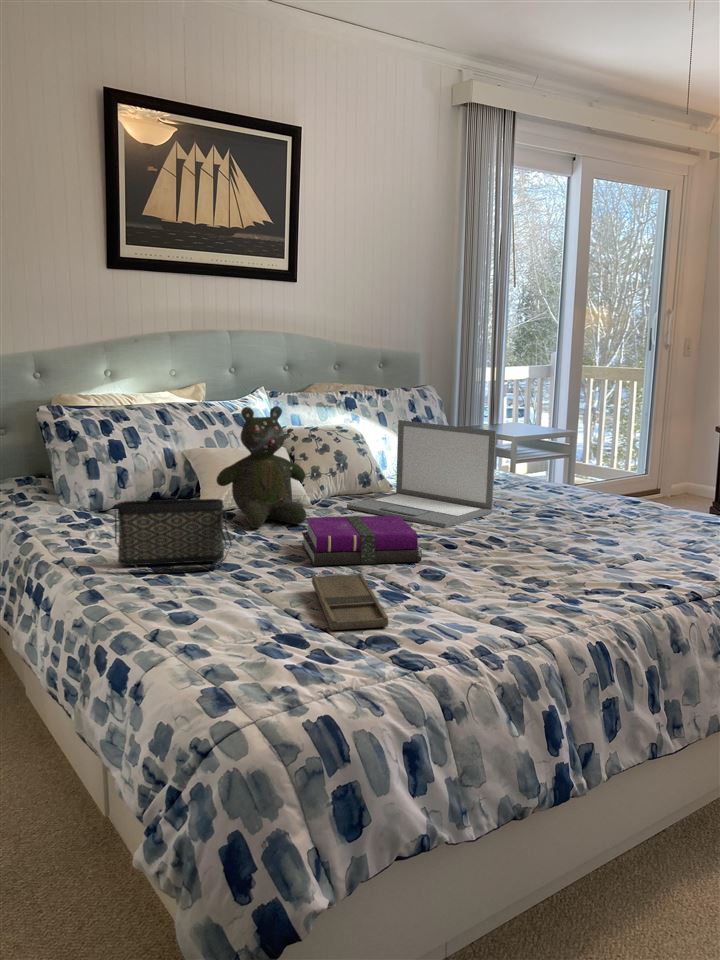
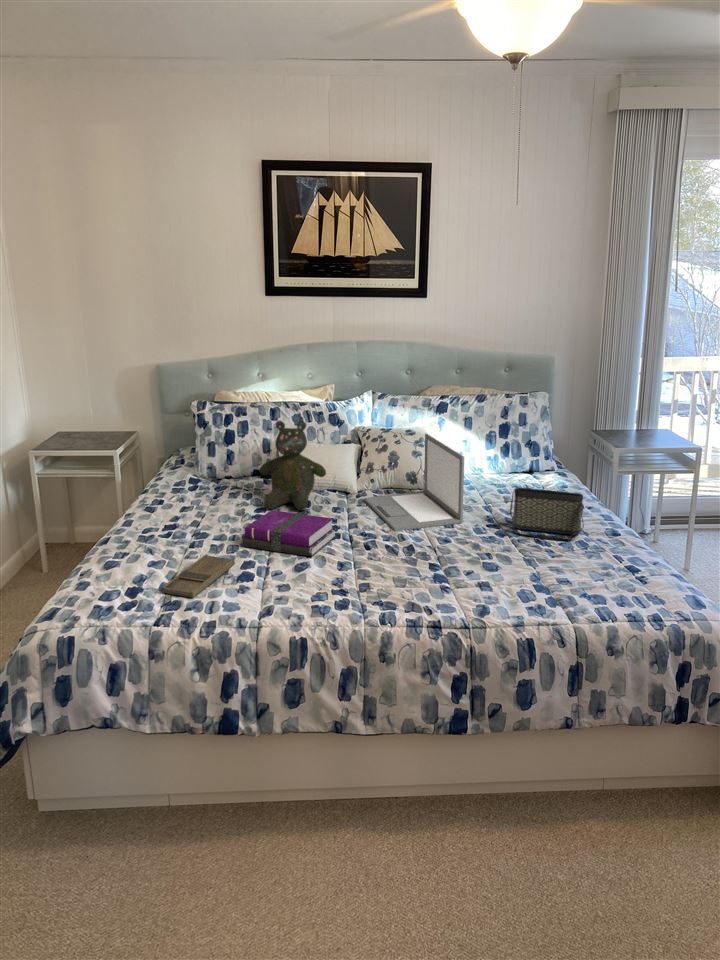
handbag: present [115,499,232,573] -> present [510,488,584,540]

